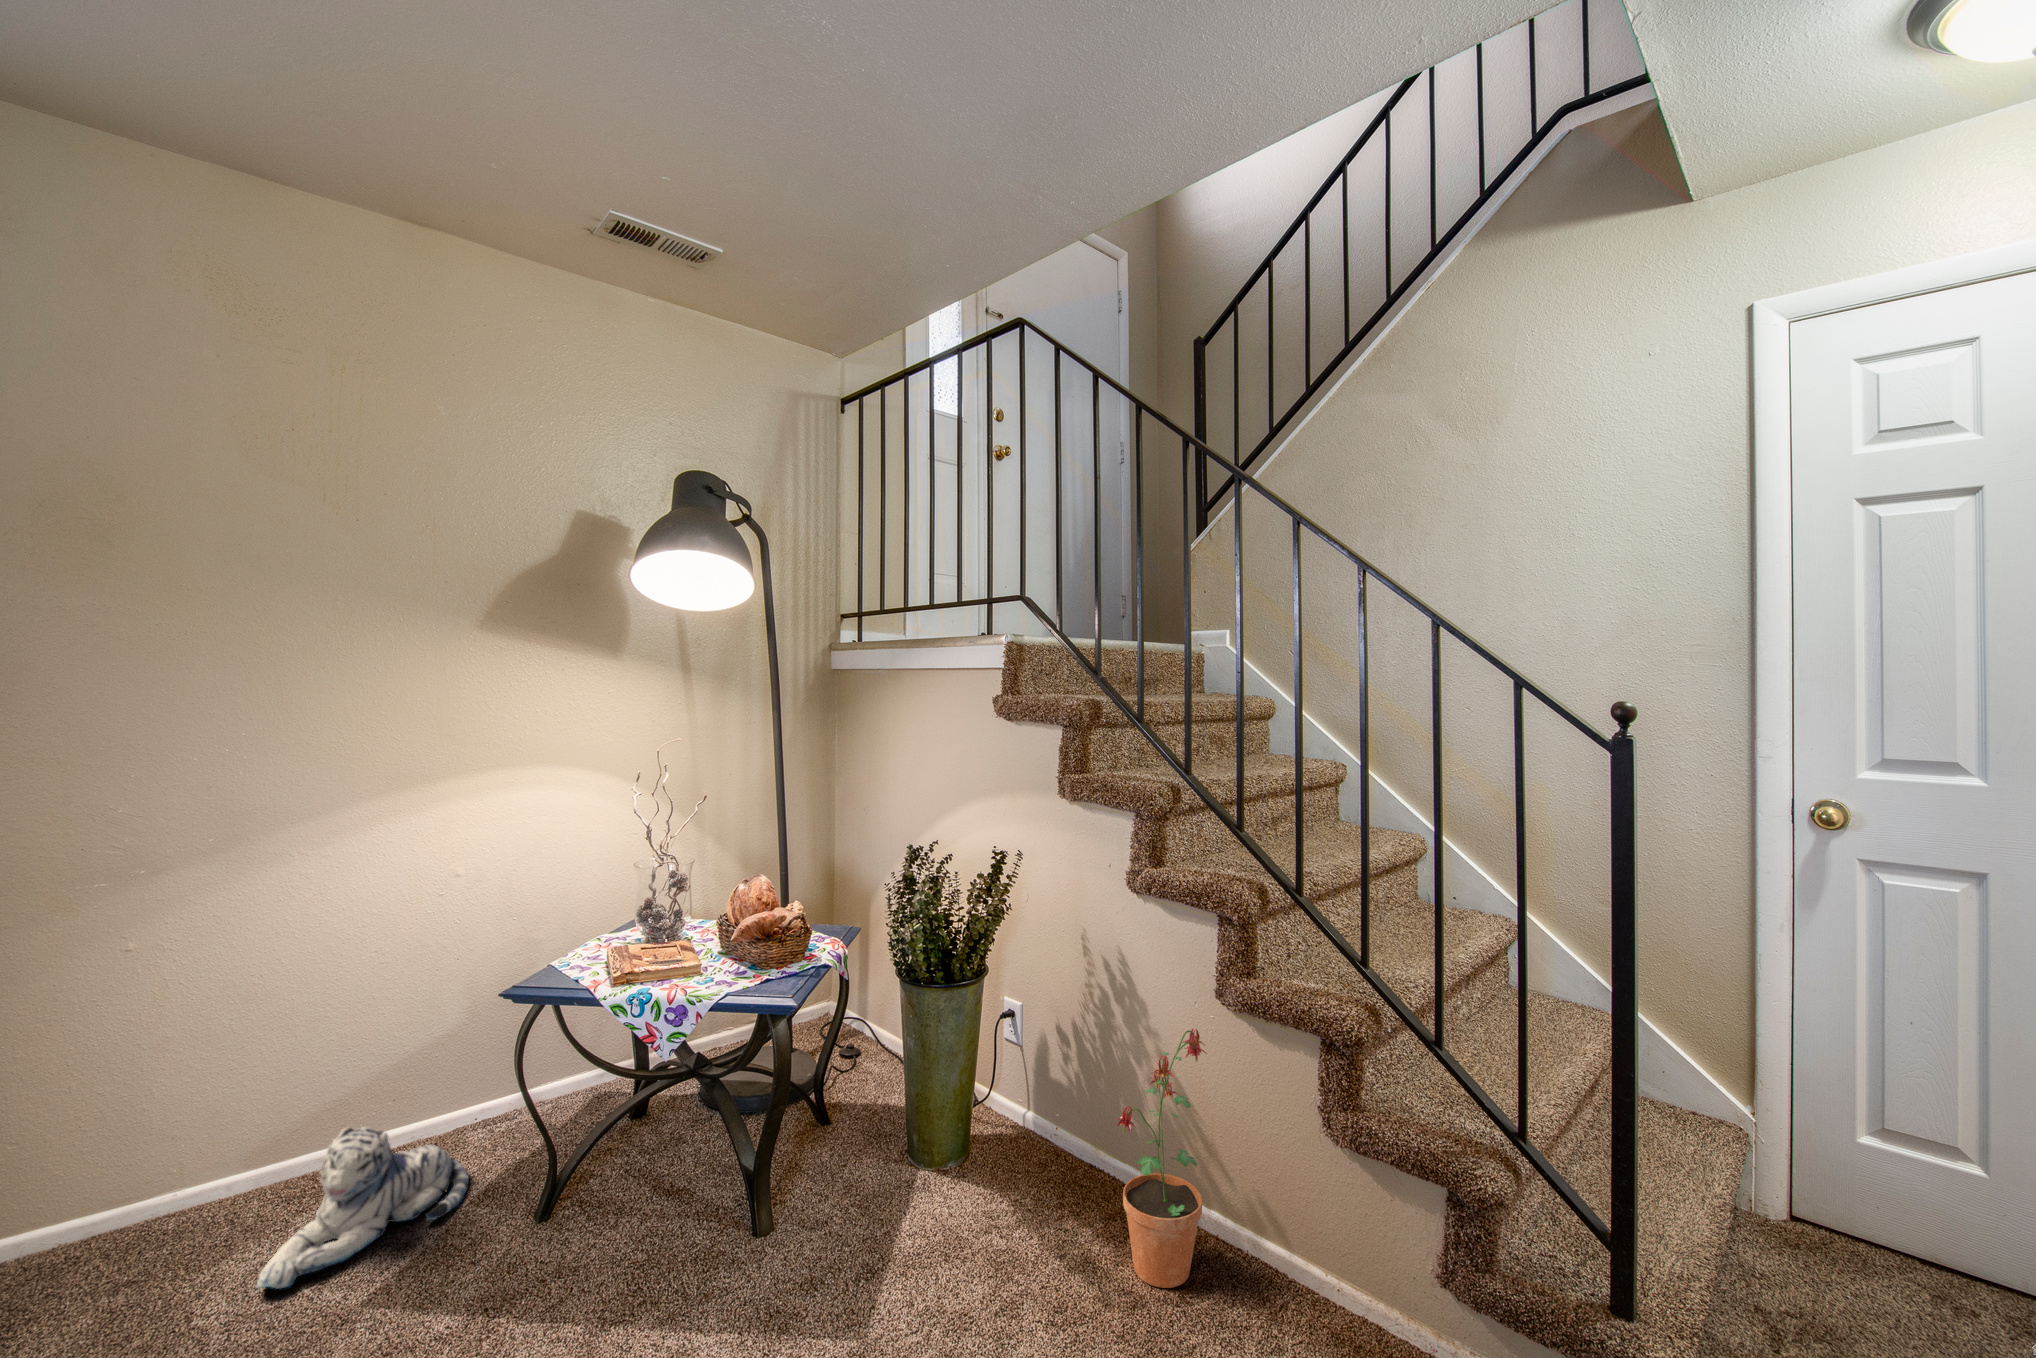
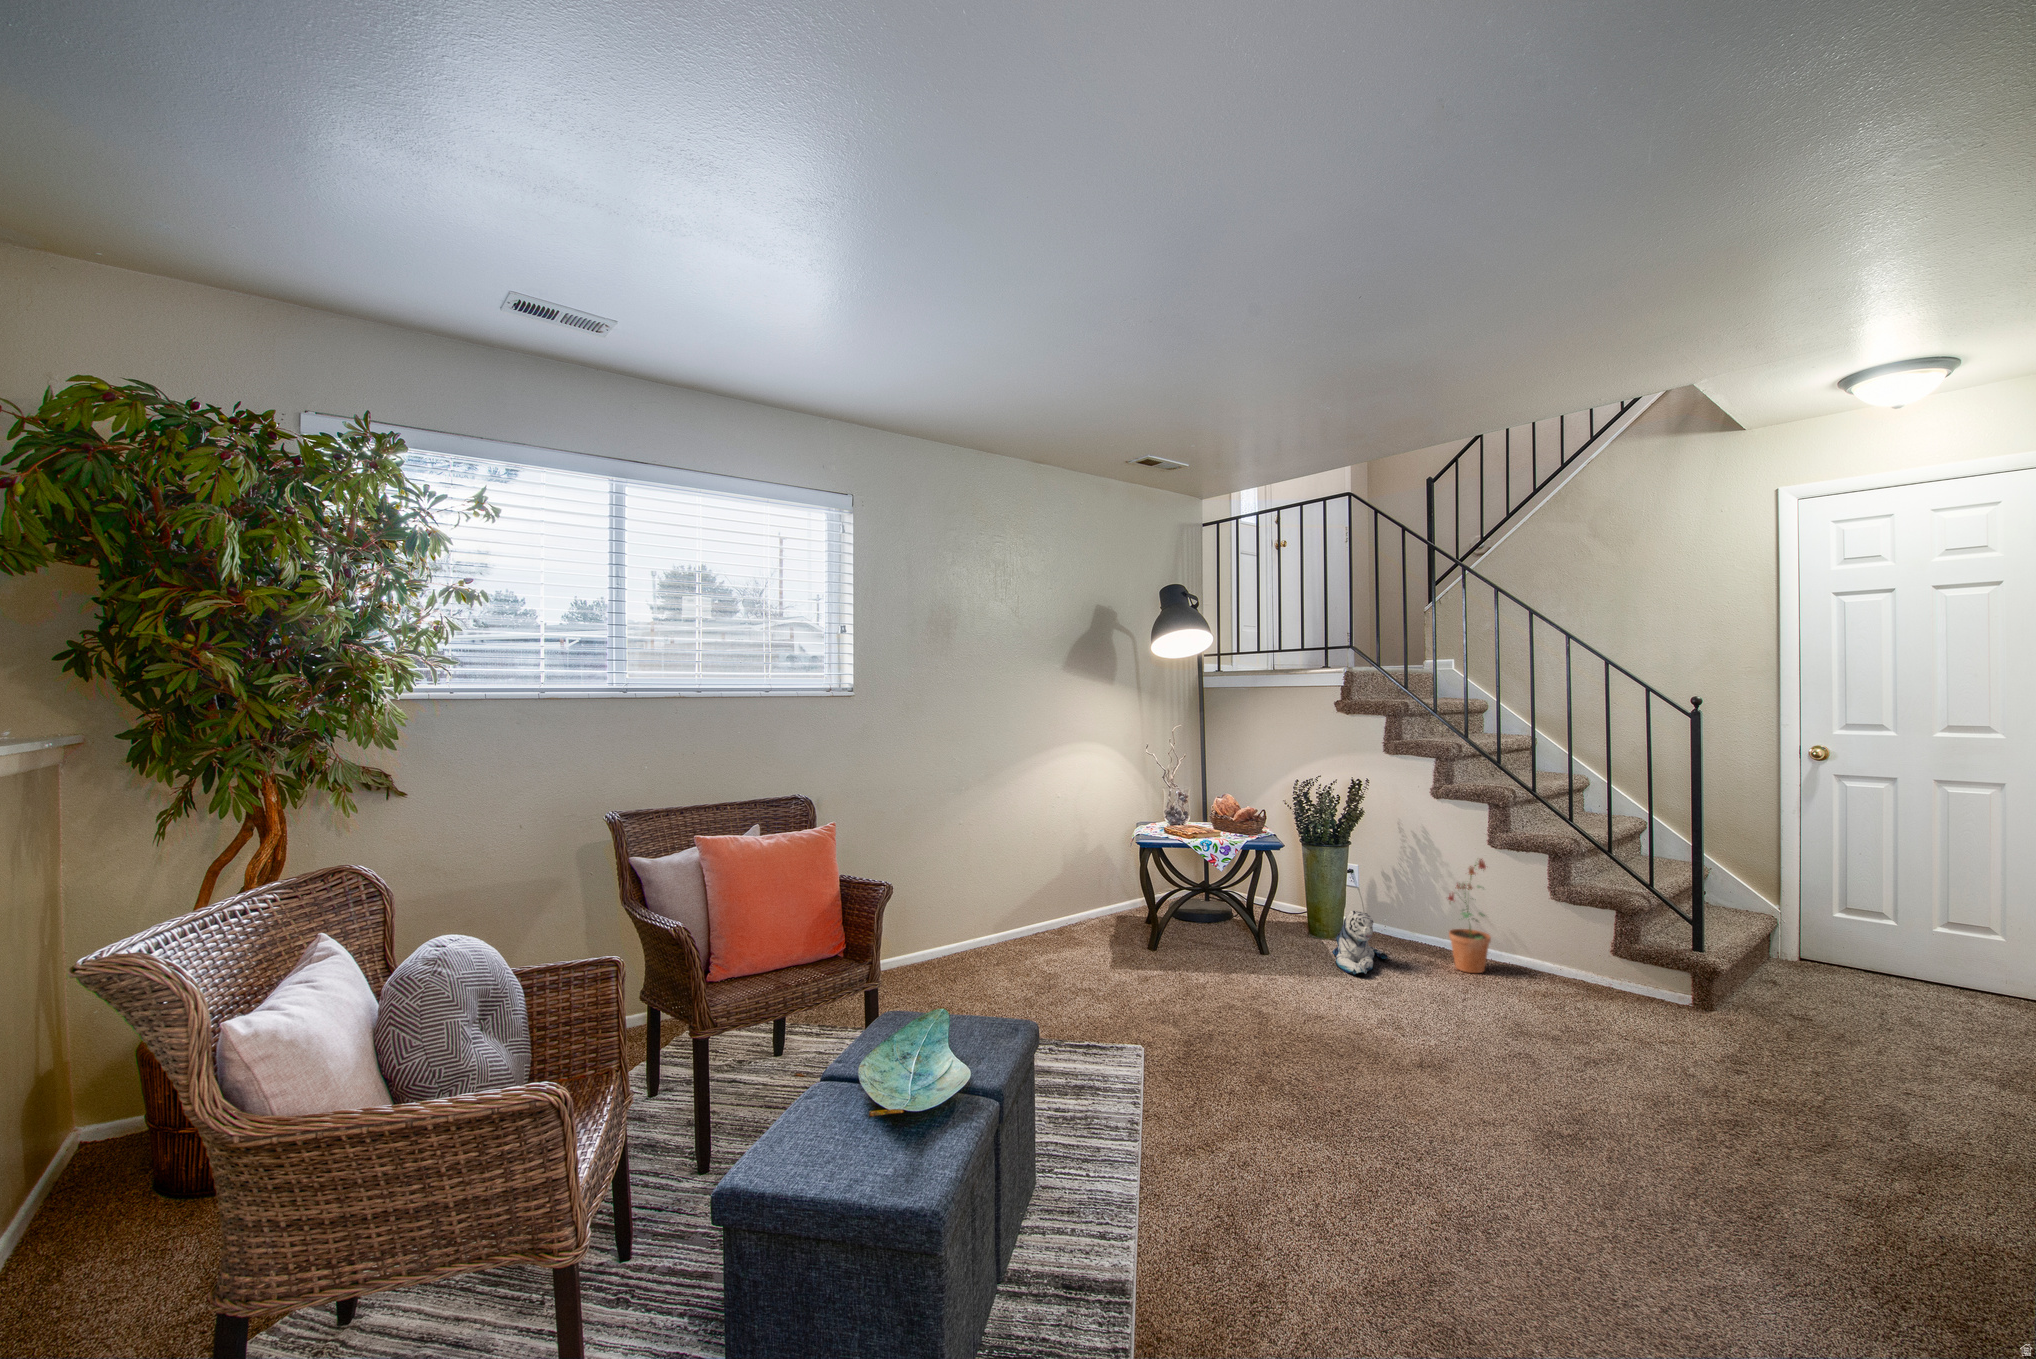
plush toy: present [257,1127,469,1289] -> present [1332,911,1388,975]

